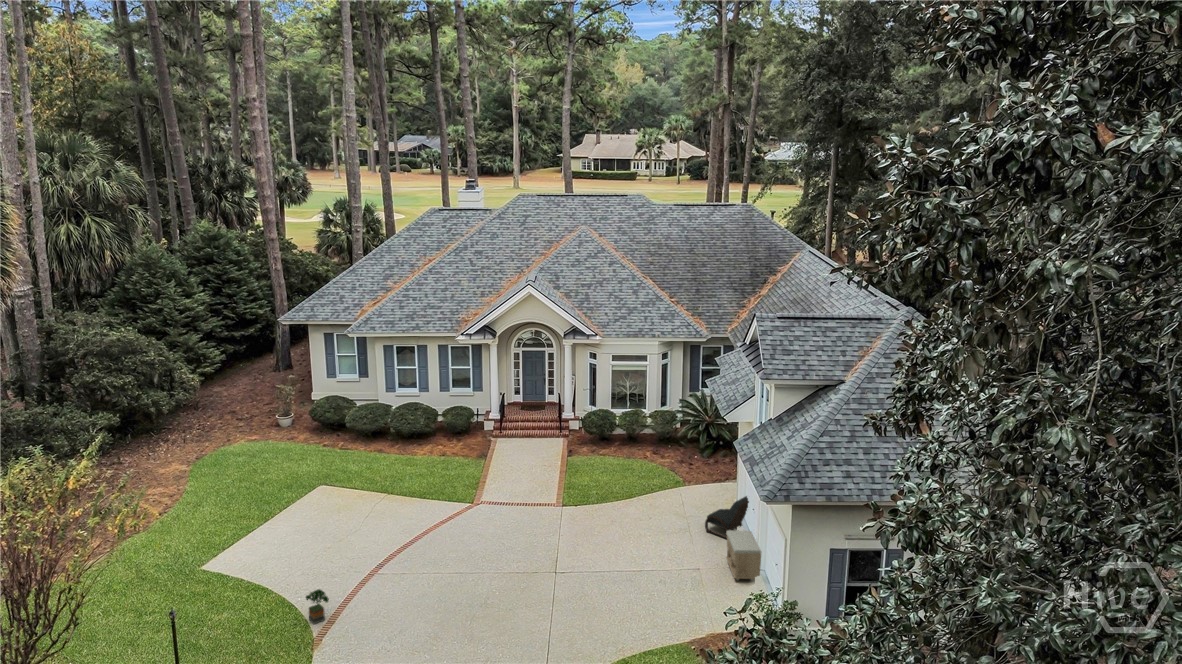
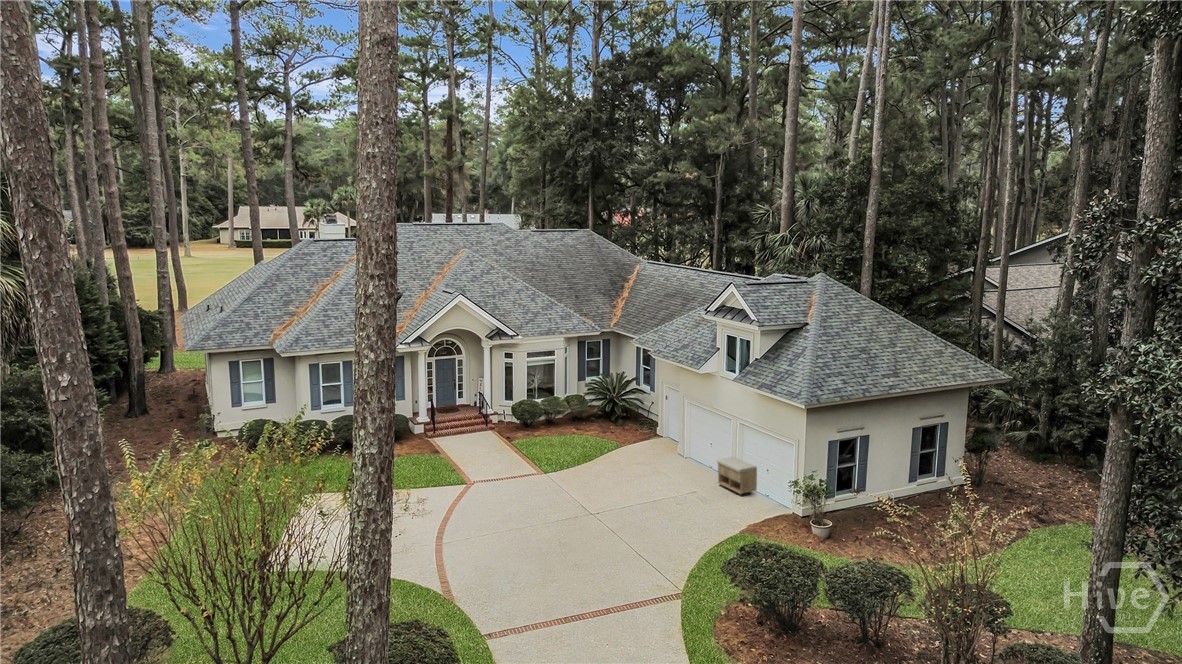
lounge chair: present [705,496,749,538] -> none [680,435,715,473]
potted tree: present [306,589,329,624] -> none [419,570,446,607]

